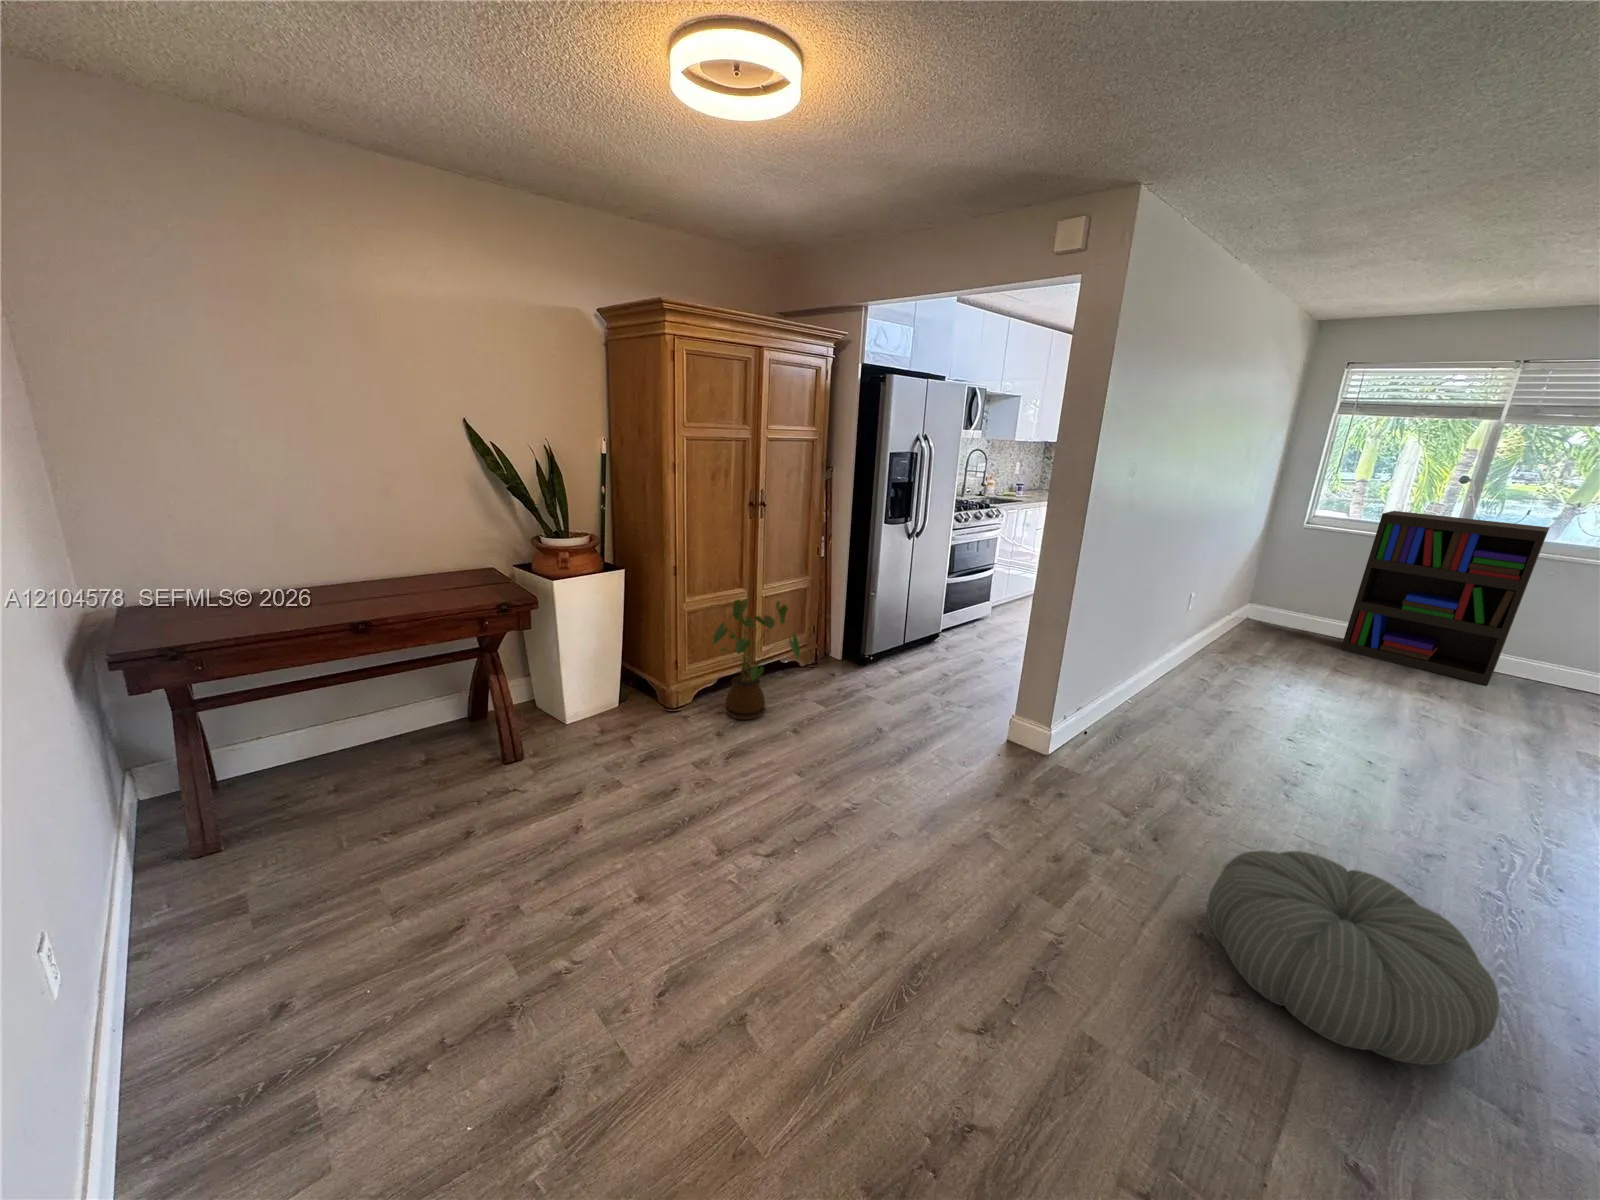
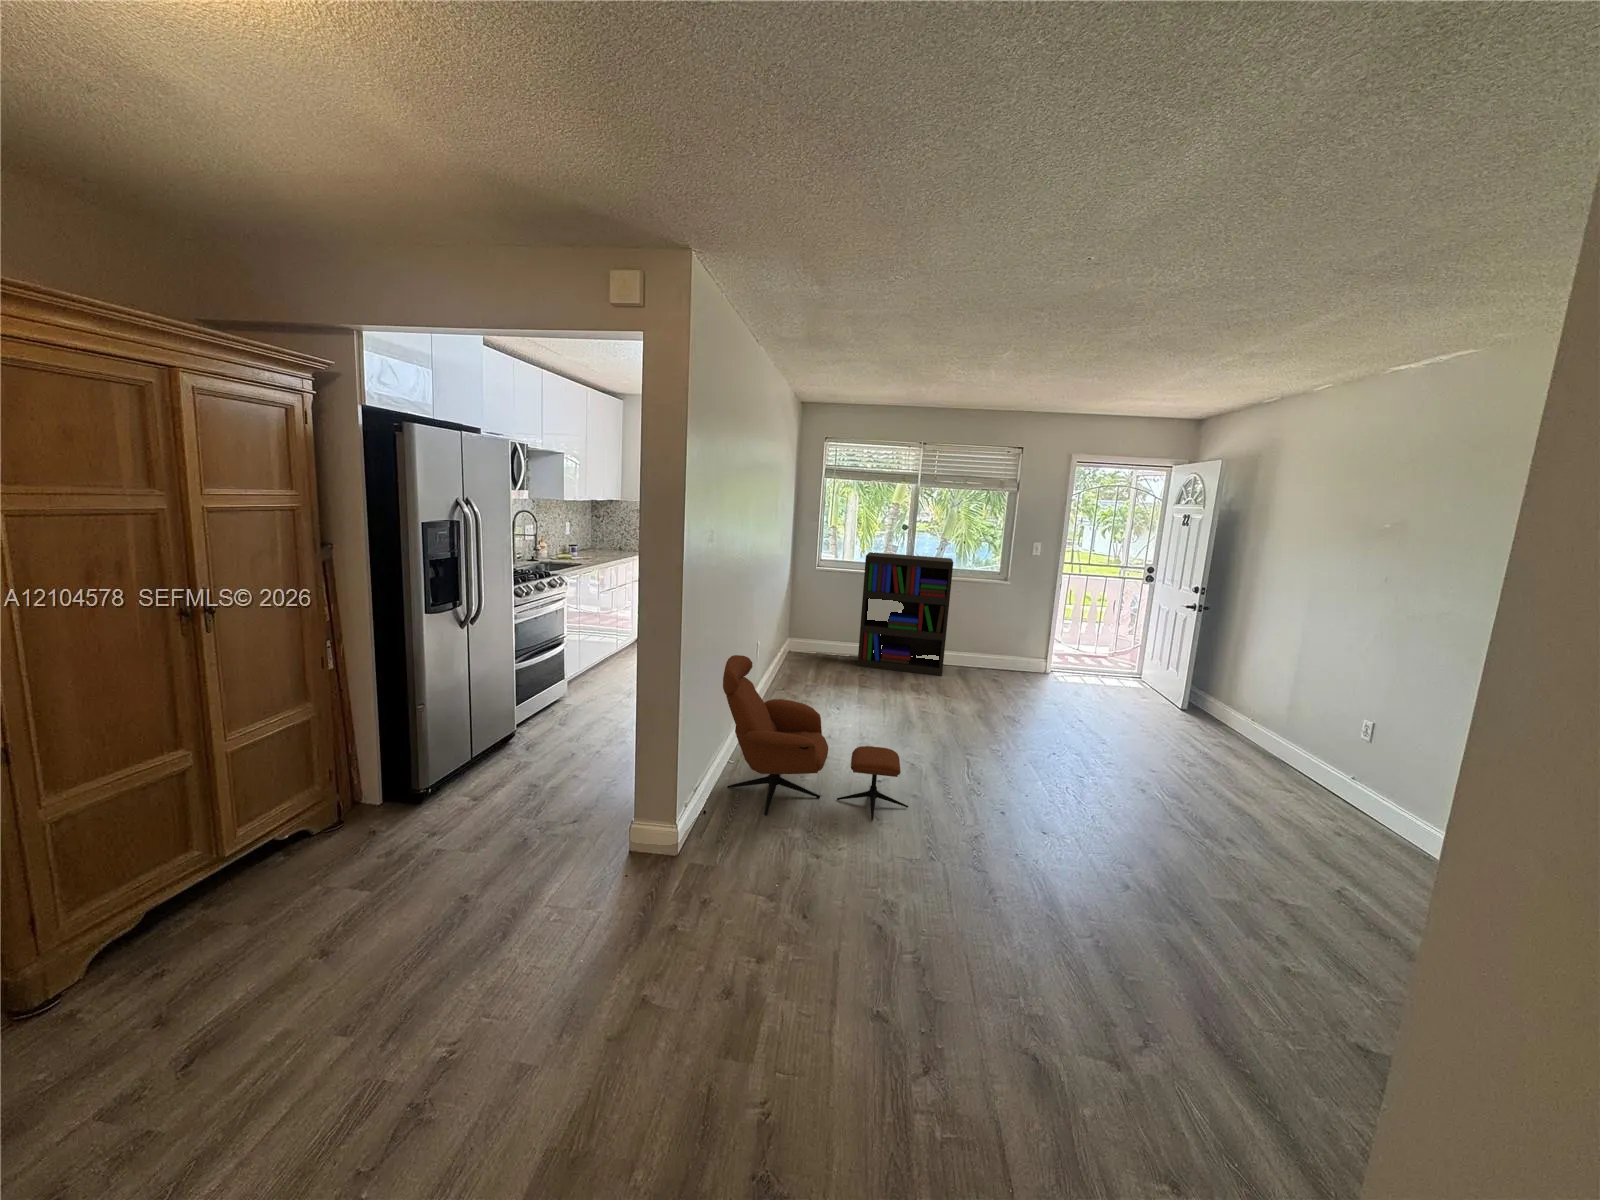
lounge chair: none [1117,595,1343,803] -> present [723,655,908,821]
house plant: present [713,599,800,720] -> none [122,756,318,974]
pouf: present [1207,851,1499,1065] -> none [869,878,1068,1058]

